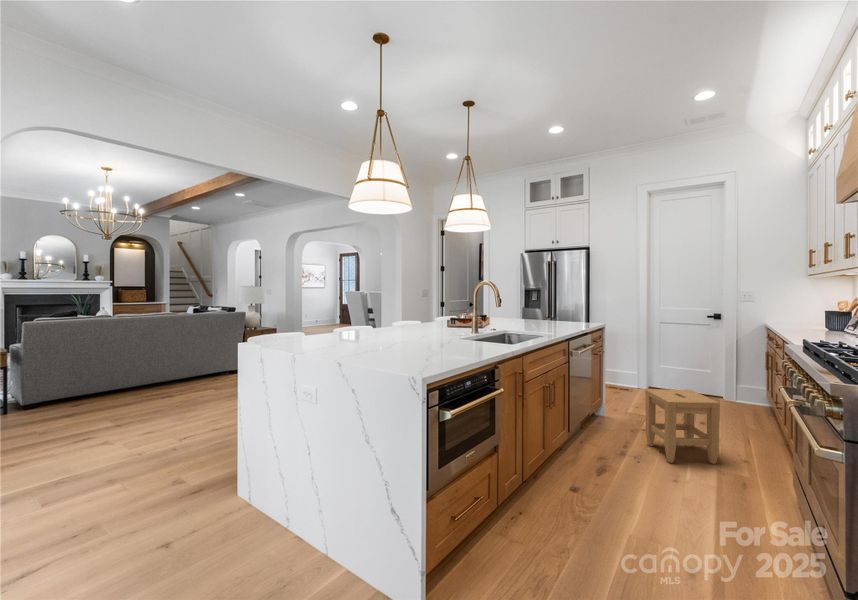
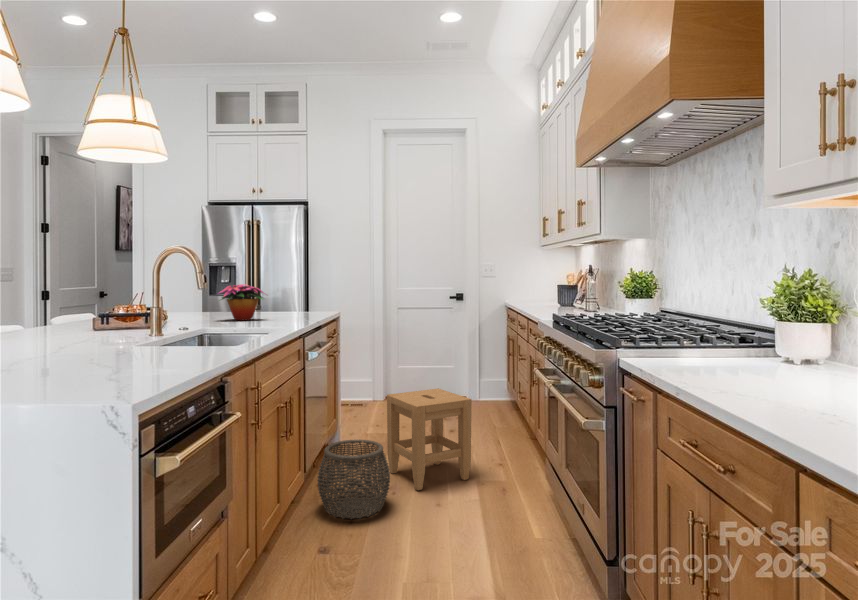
flower arrangement: none [529,309,563,331] -> present [219,284,264,320]
woven basket: none [592,417,646,472] -> present [317,439,390,519]

